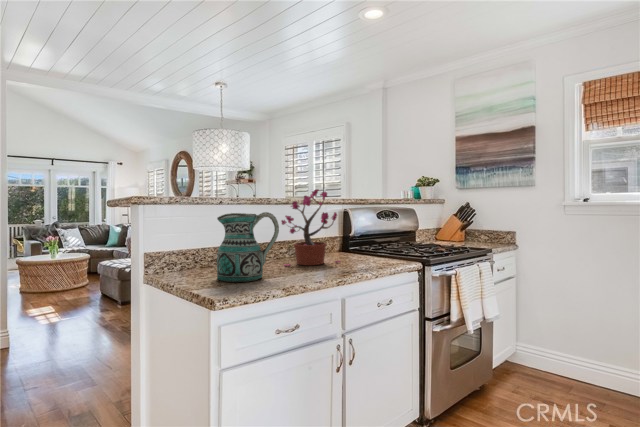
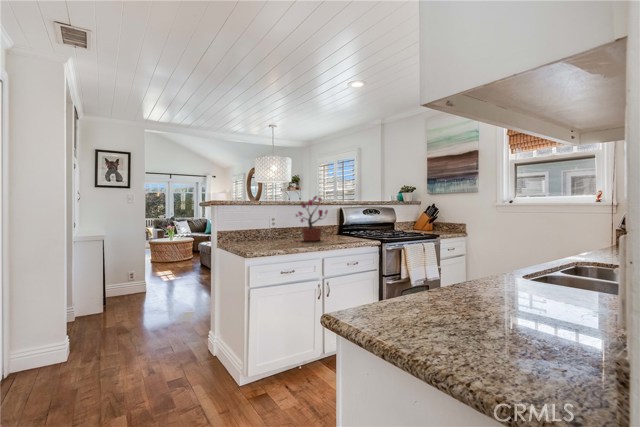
ceramic pitcher: present [217,212,279,282] -> none [253,209,287,247]

